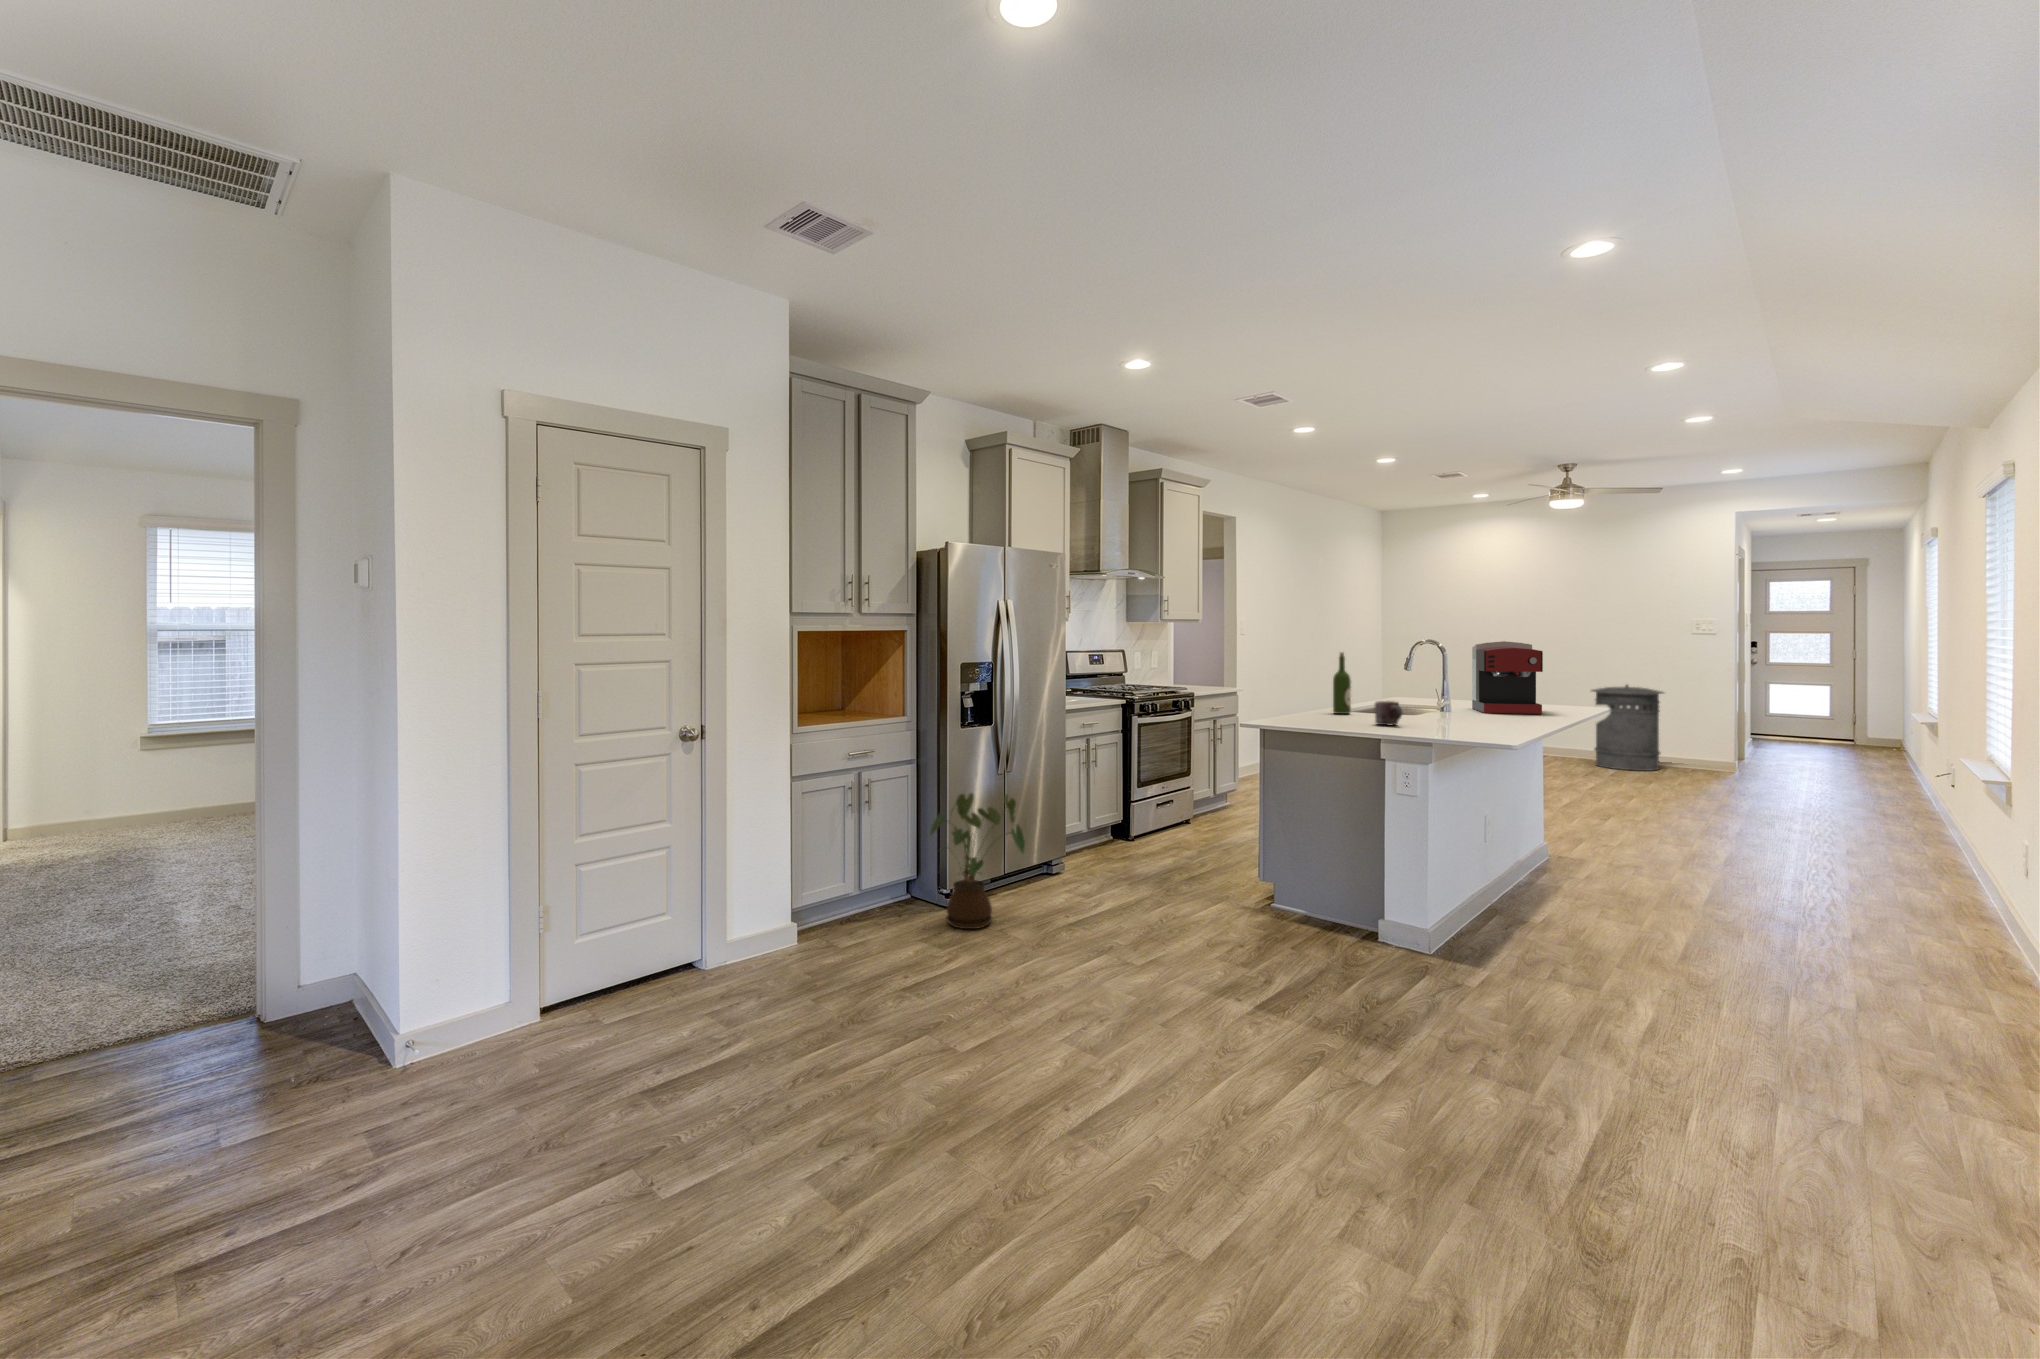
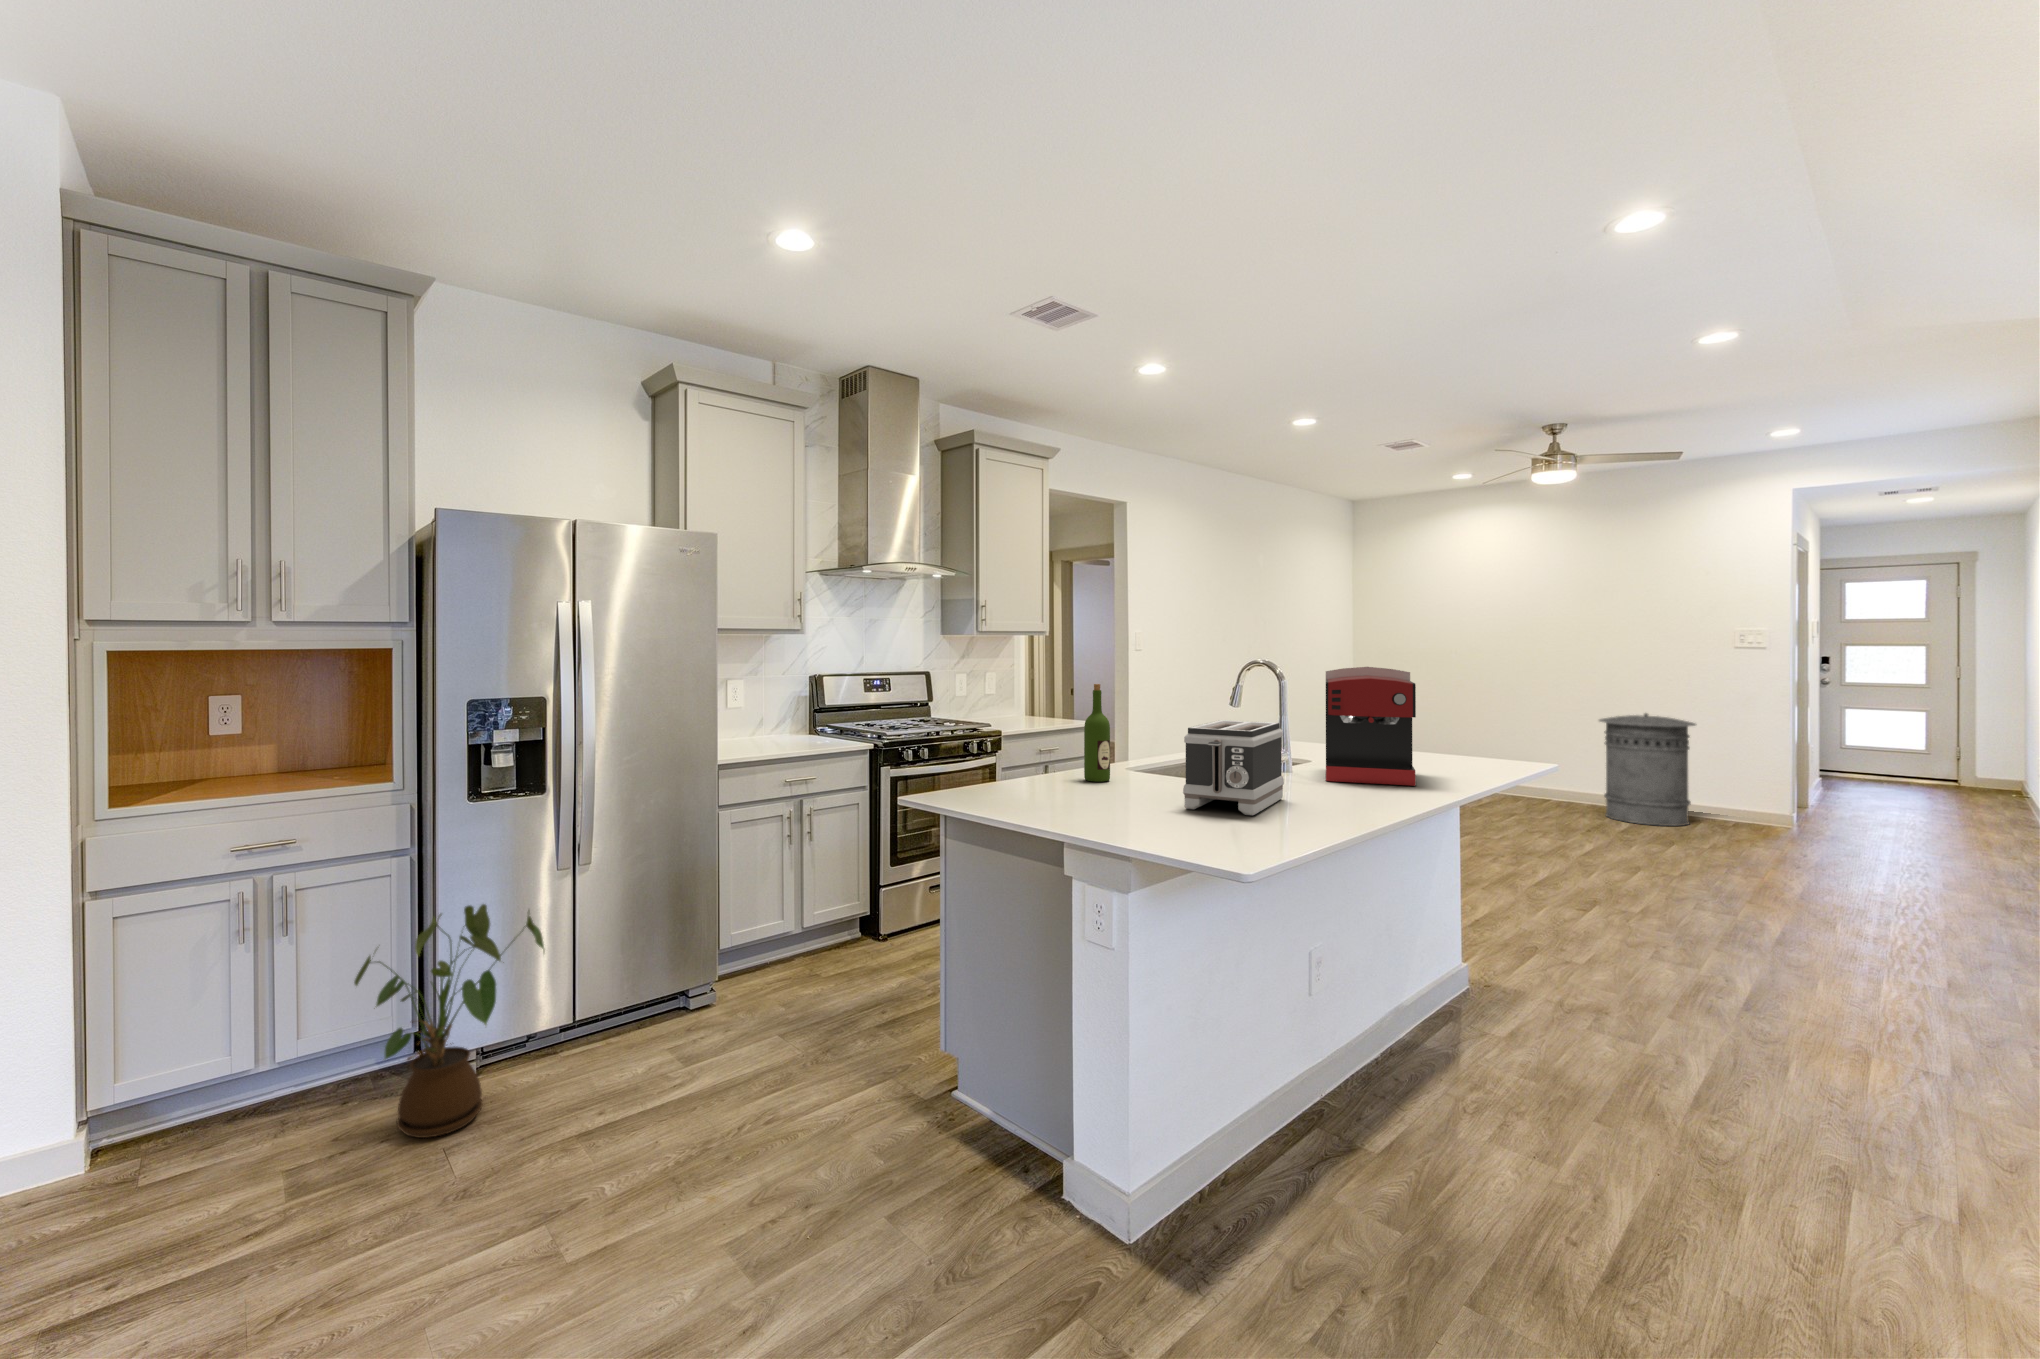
toaster: none [1427,673,1476,725] -> present [1183,720,1284,815]
mug: present [1375,701,1402,725] -> none [1088,771,1126,815]

